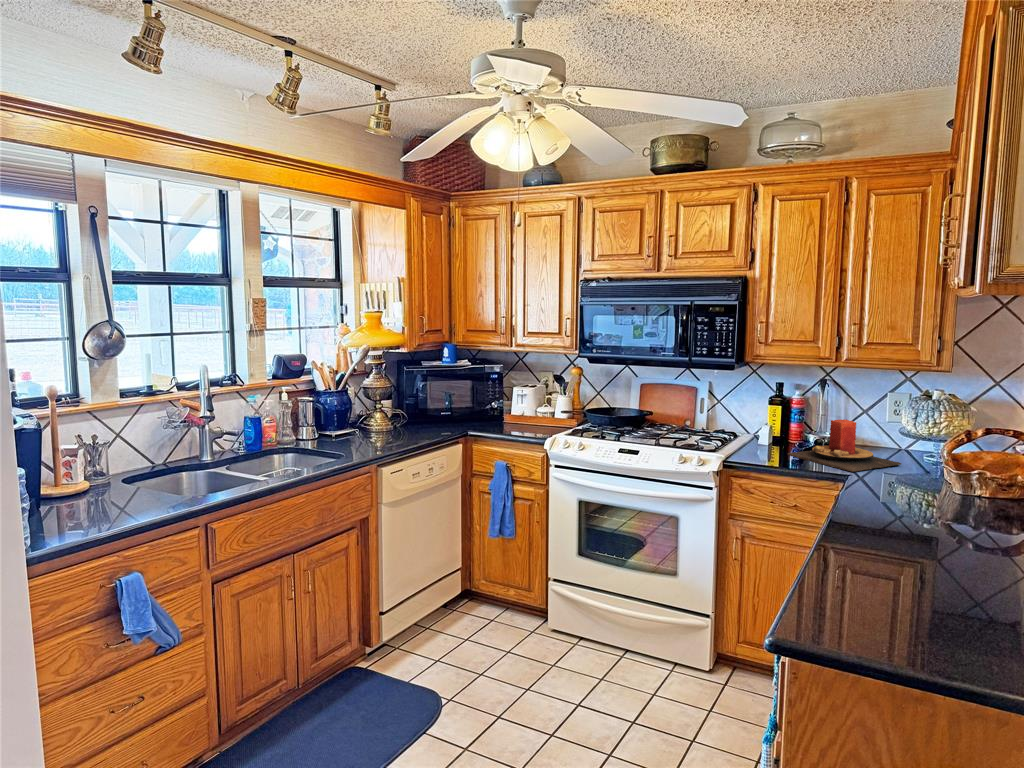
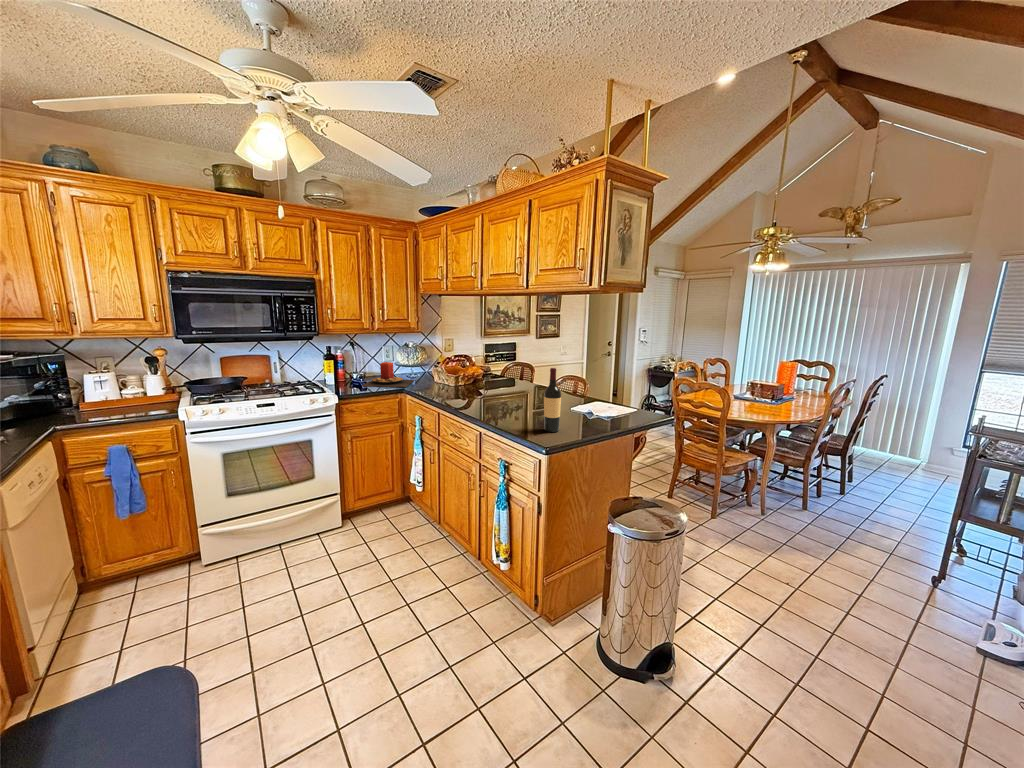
wine bottle: none [885,484,935,647] -> present [544,368,561,432]

